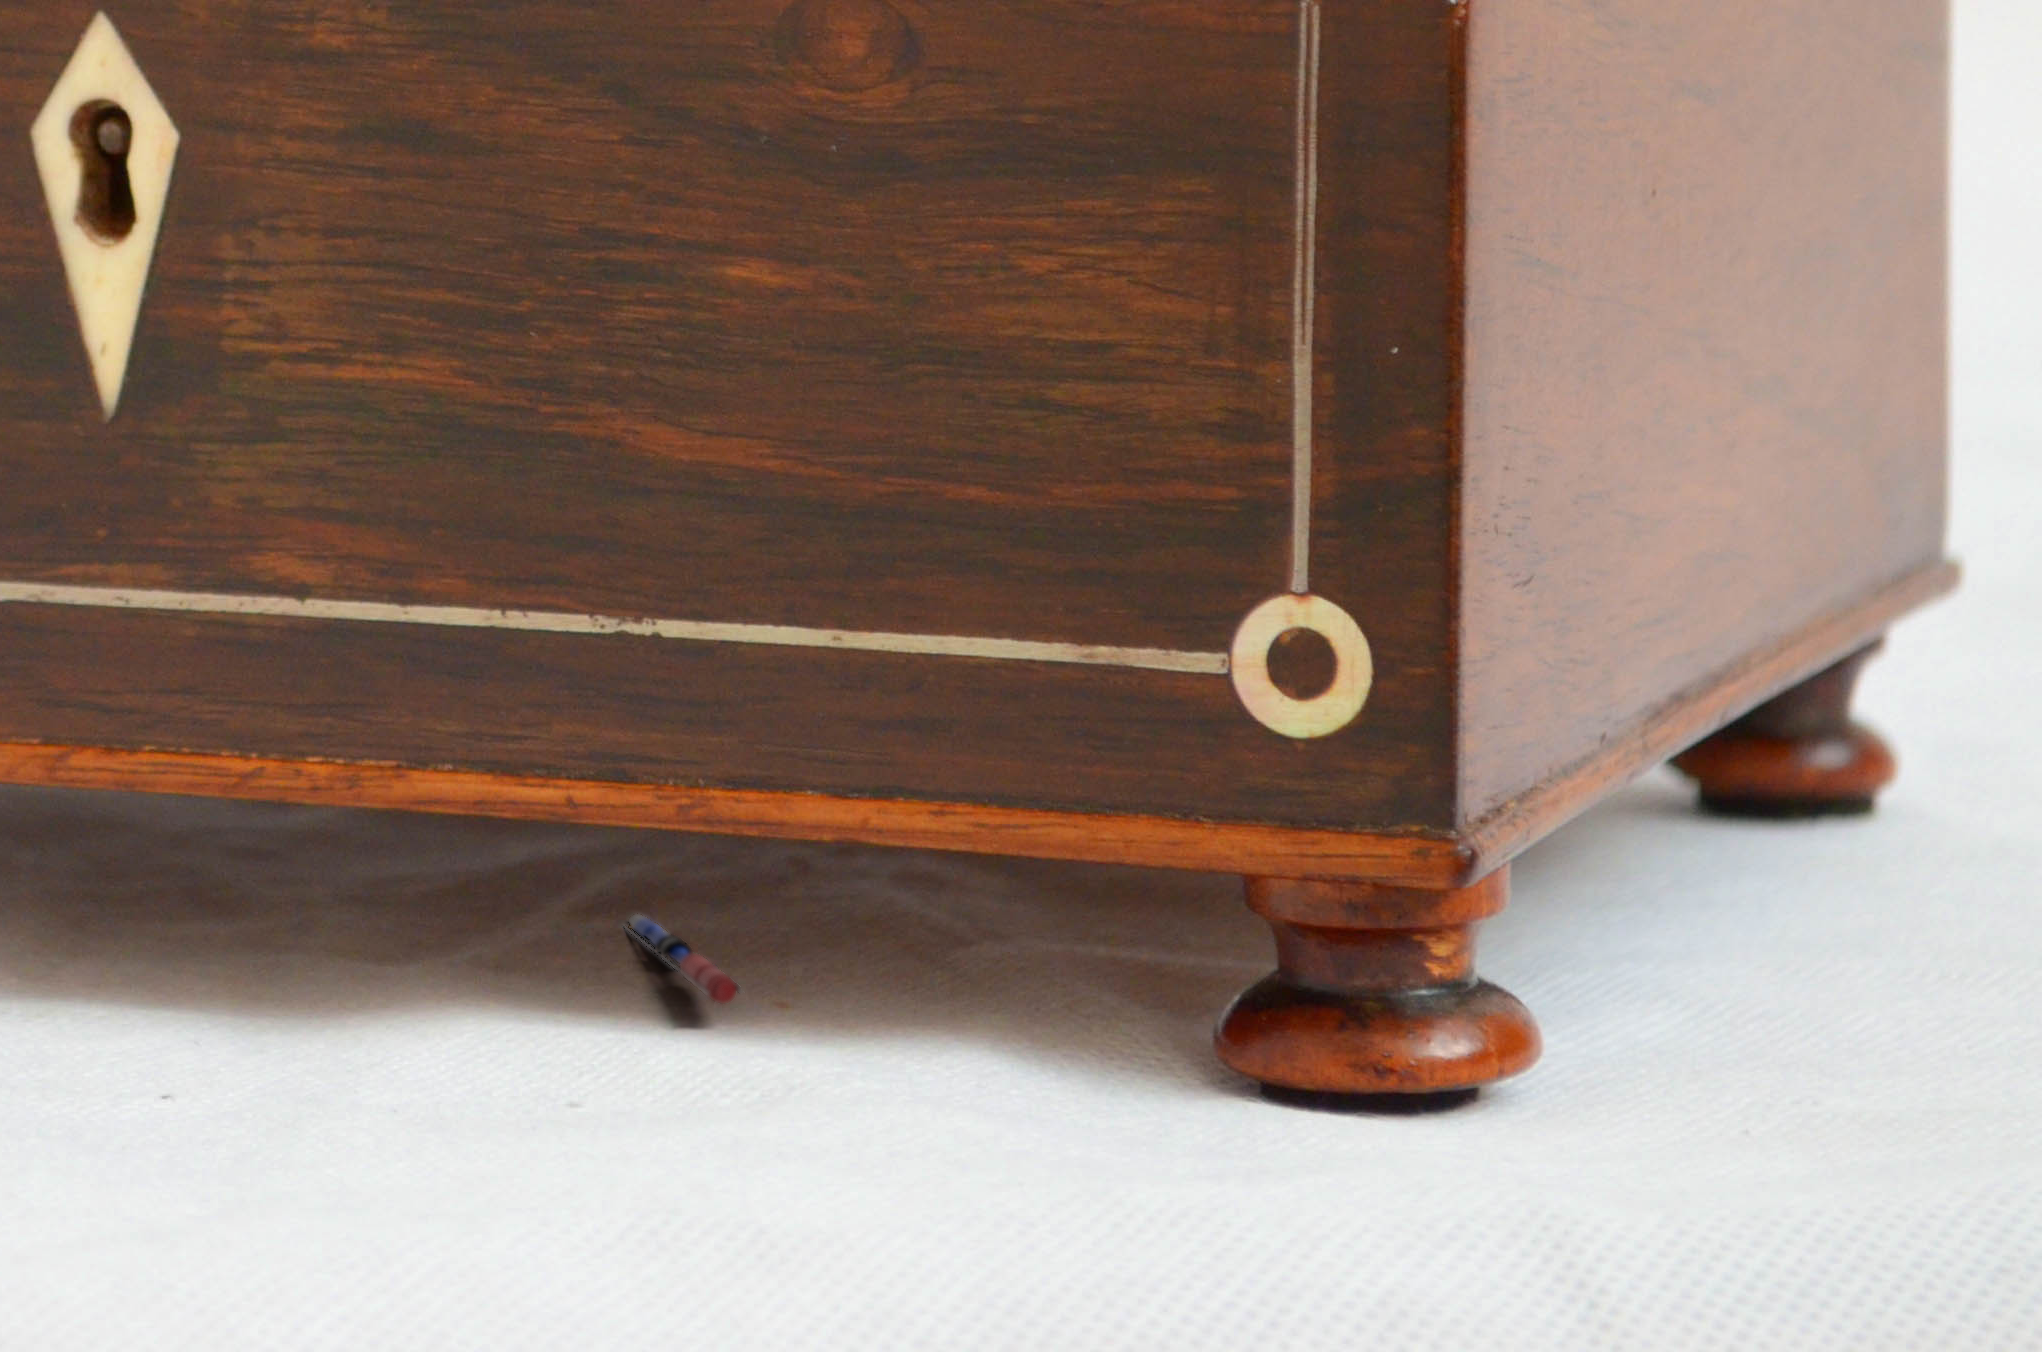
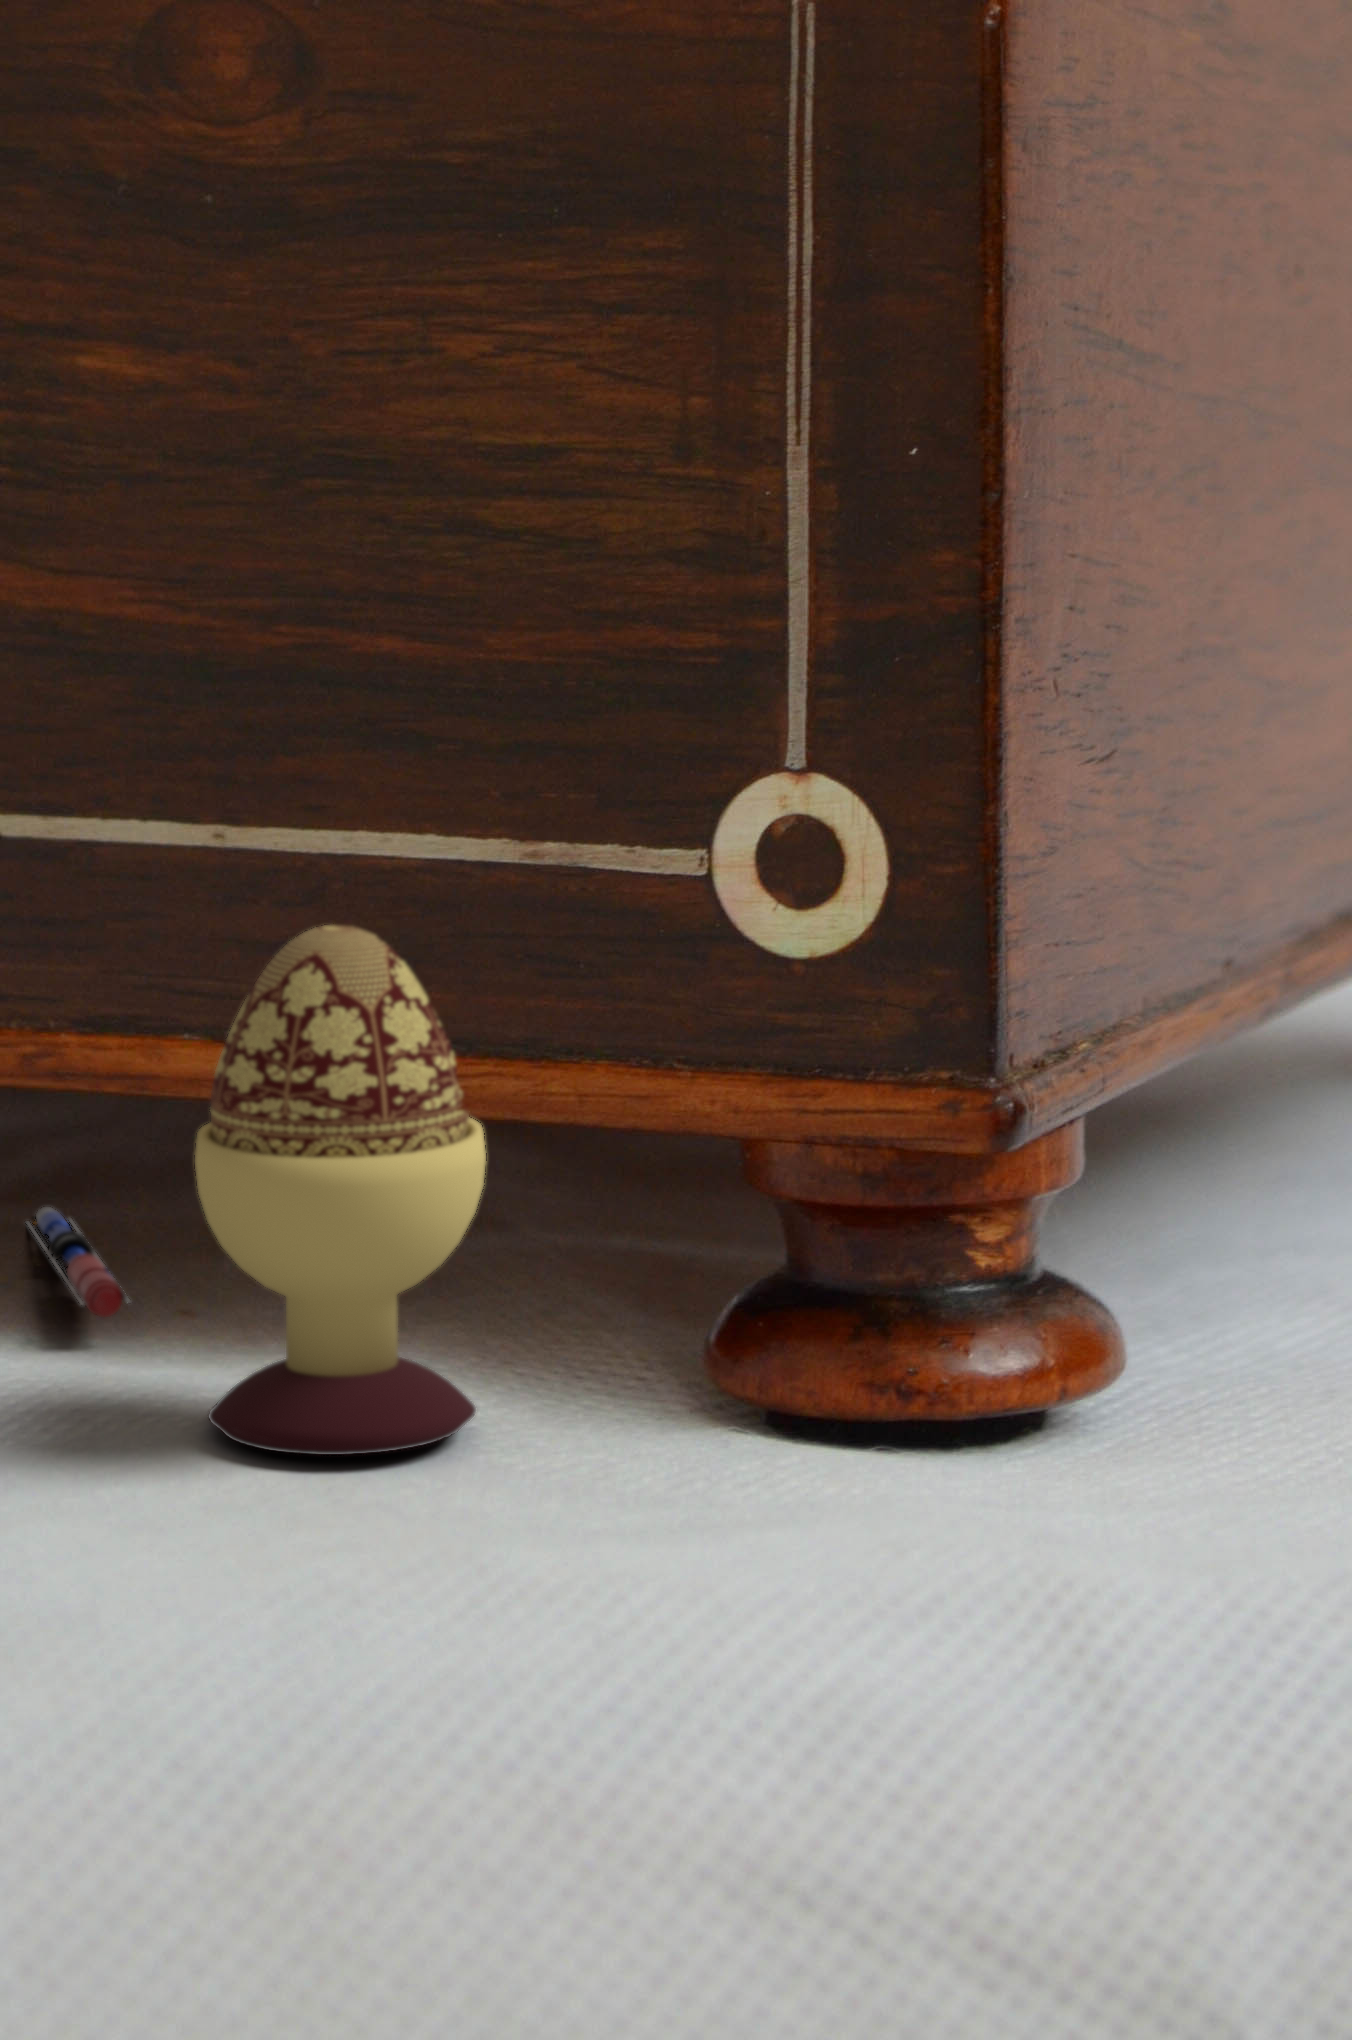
decorative egg: none [818,709,1043,1113] -> present [195,926,486,1455]

